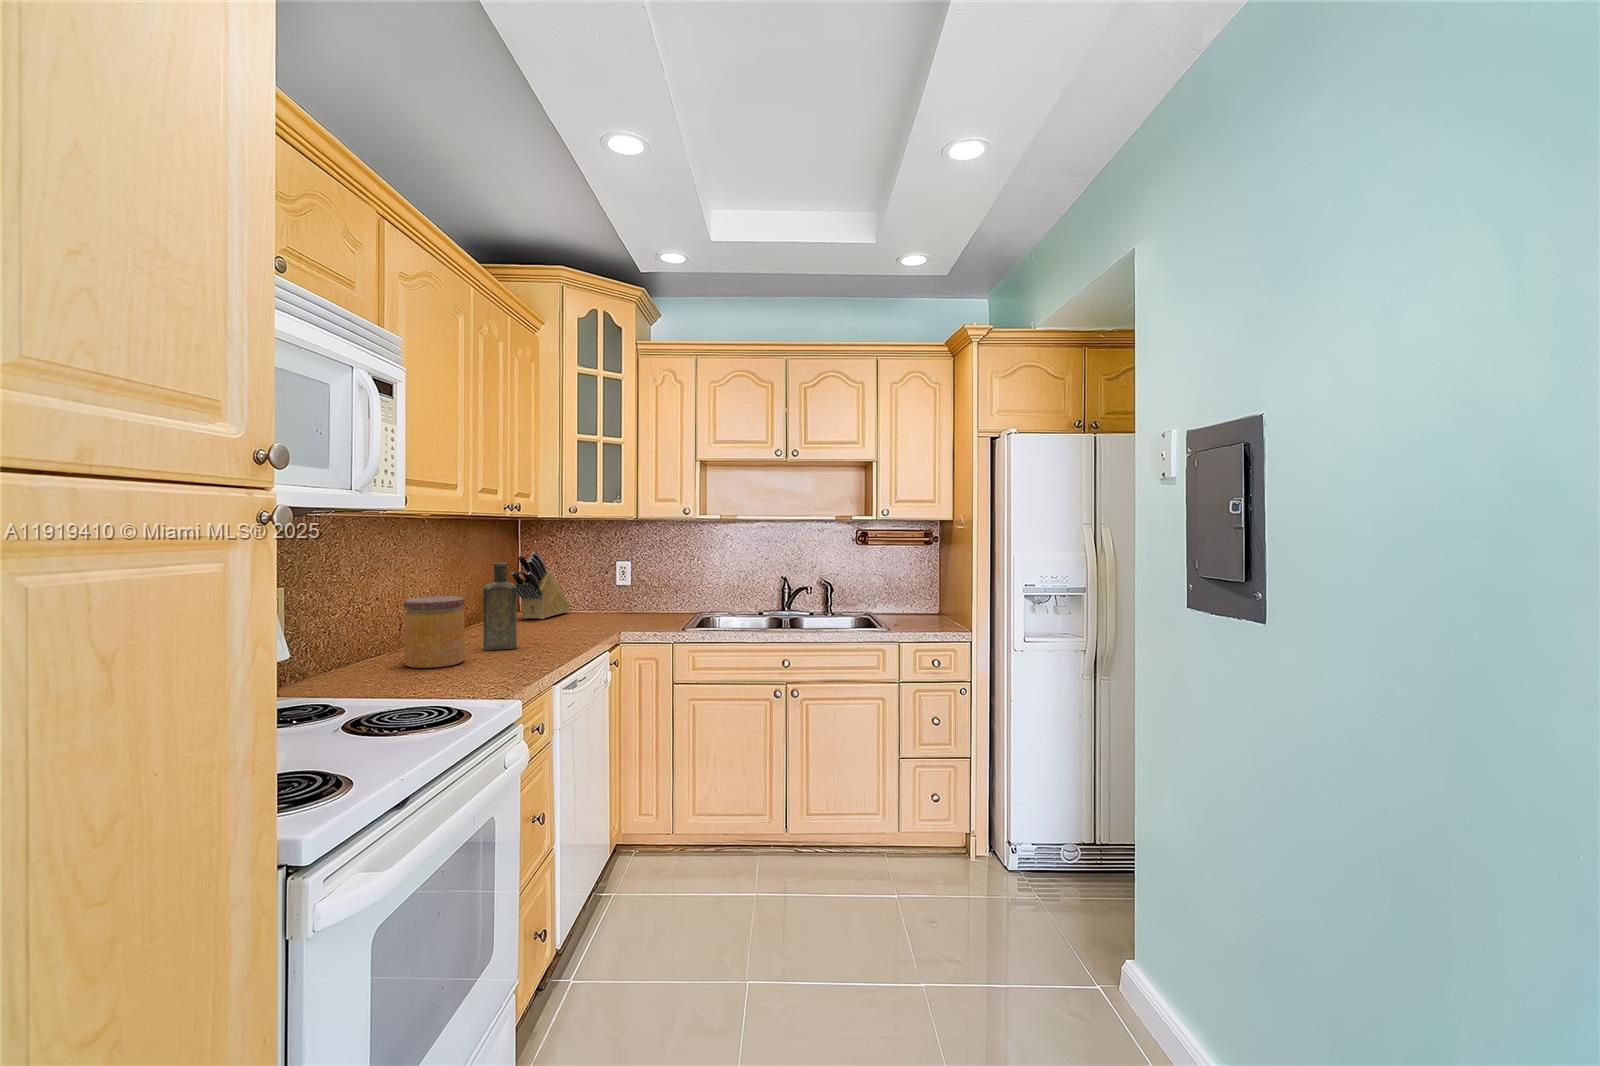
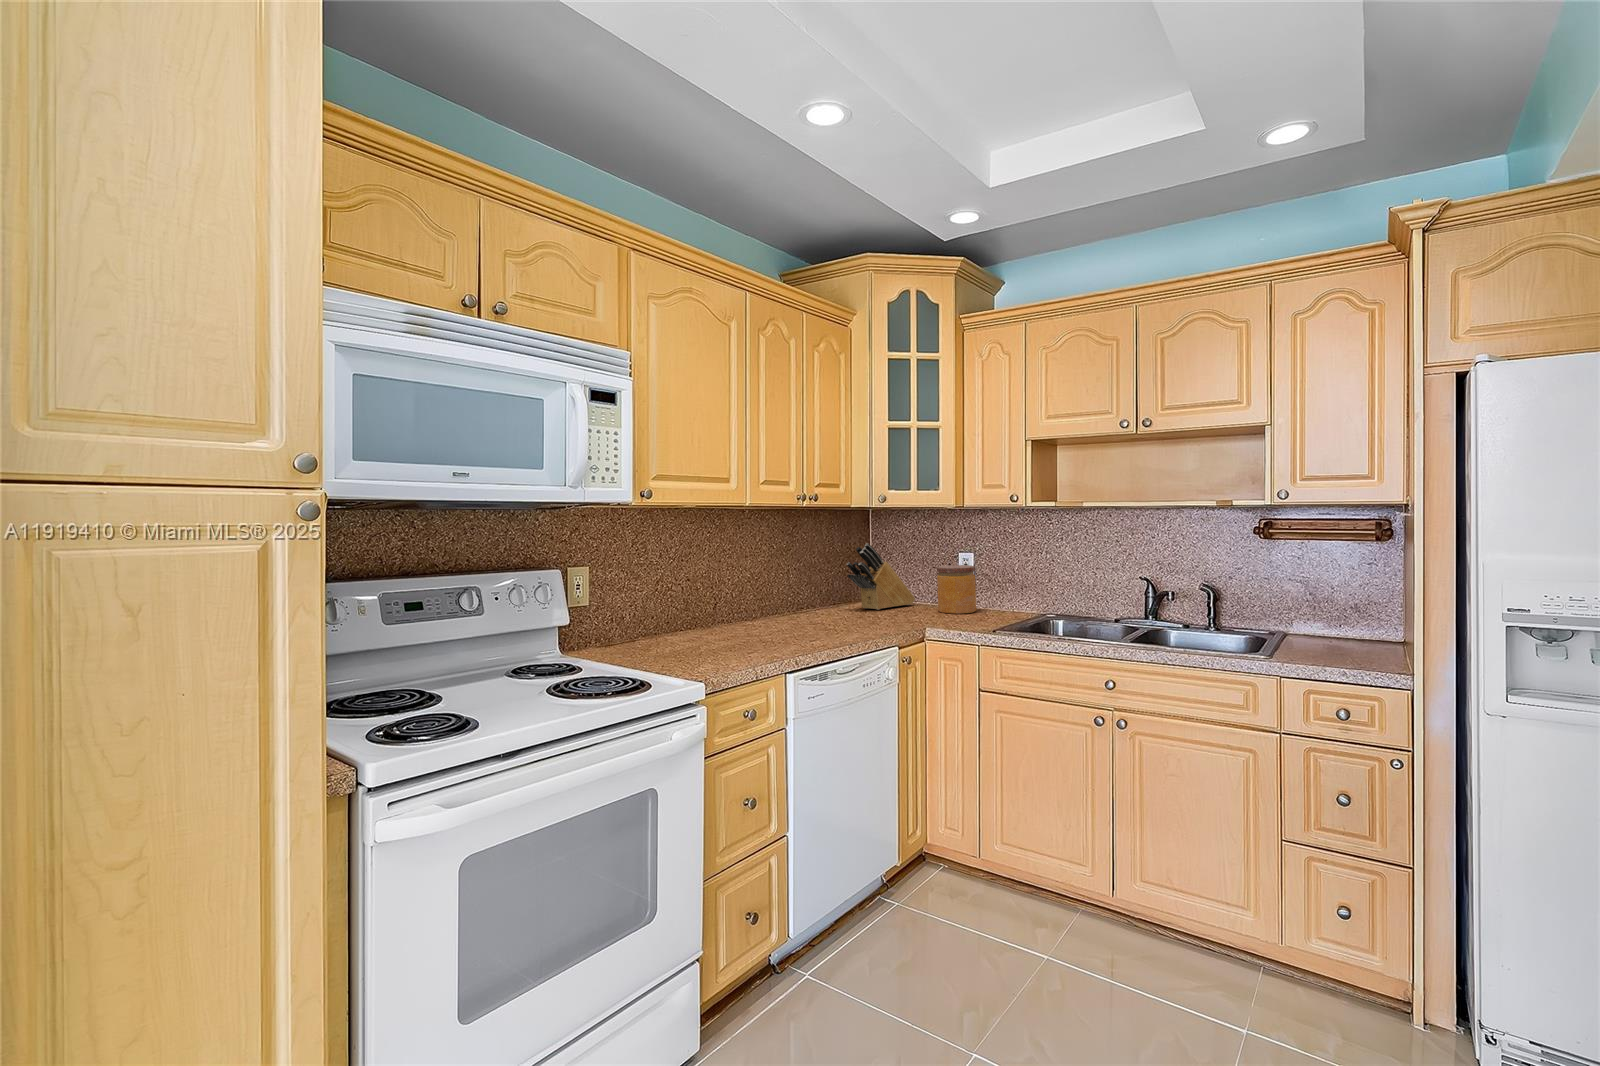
bottle: present [483,563,517,650] -> none [773,553,803,636]
jar: present [404,596,465,668] -> present [937,565,976,614]

